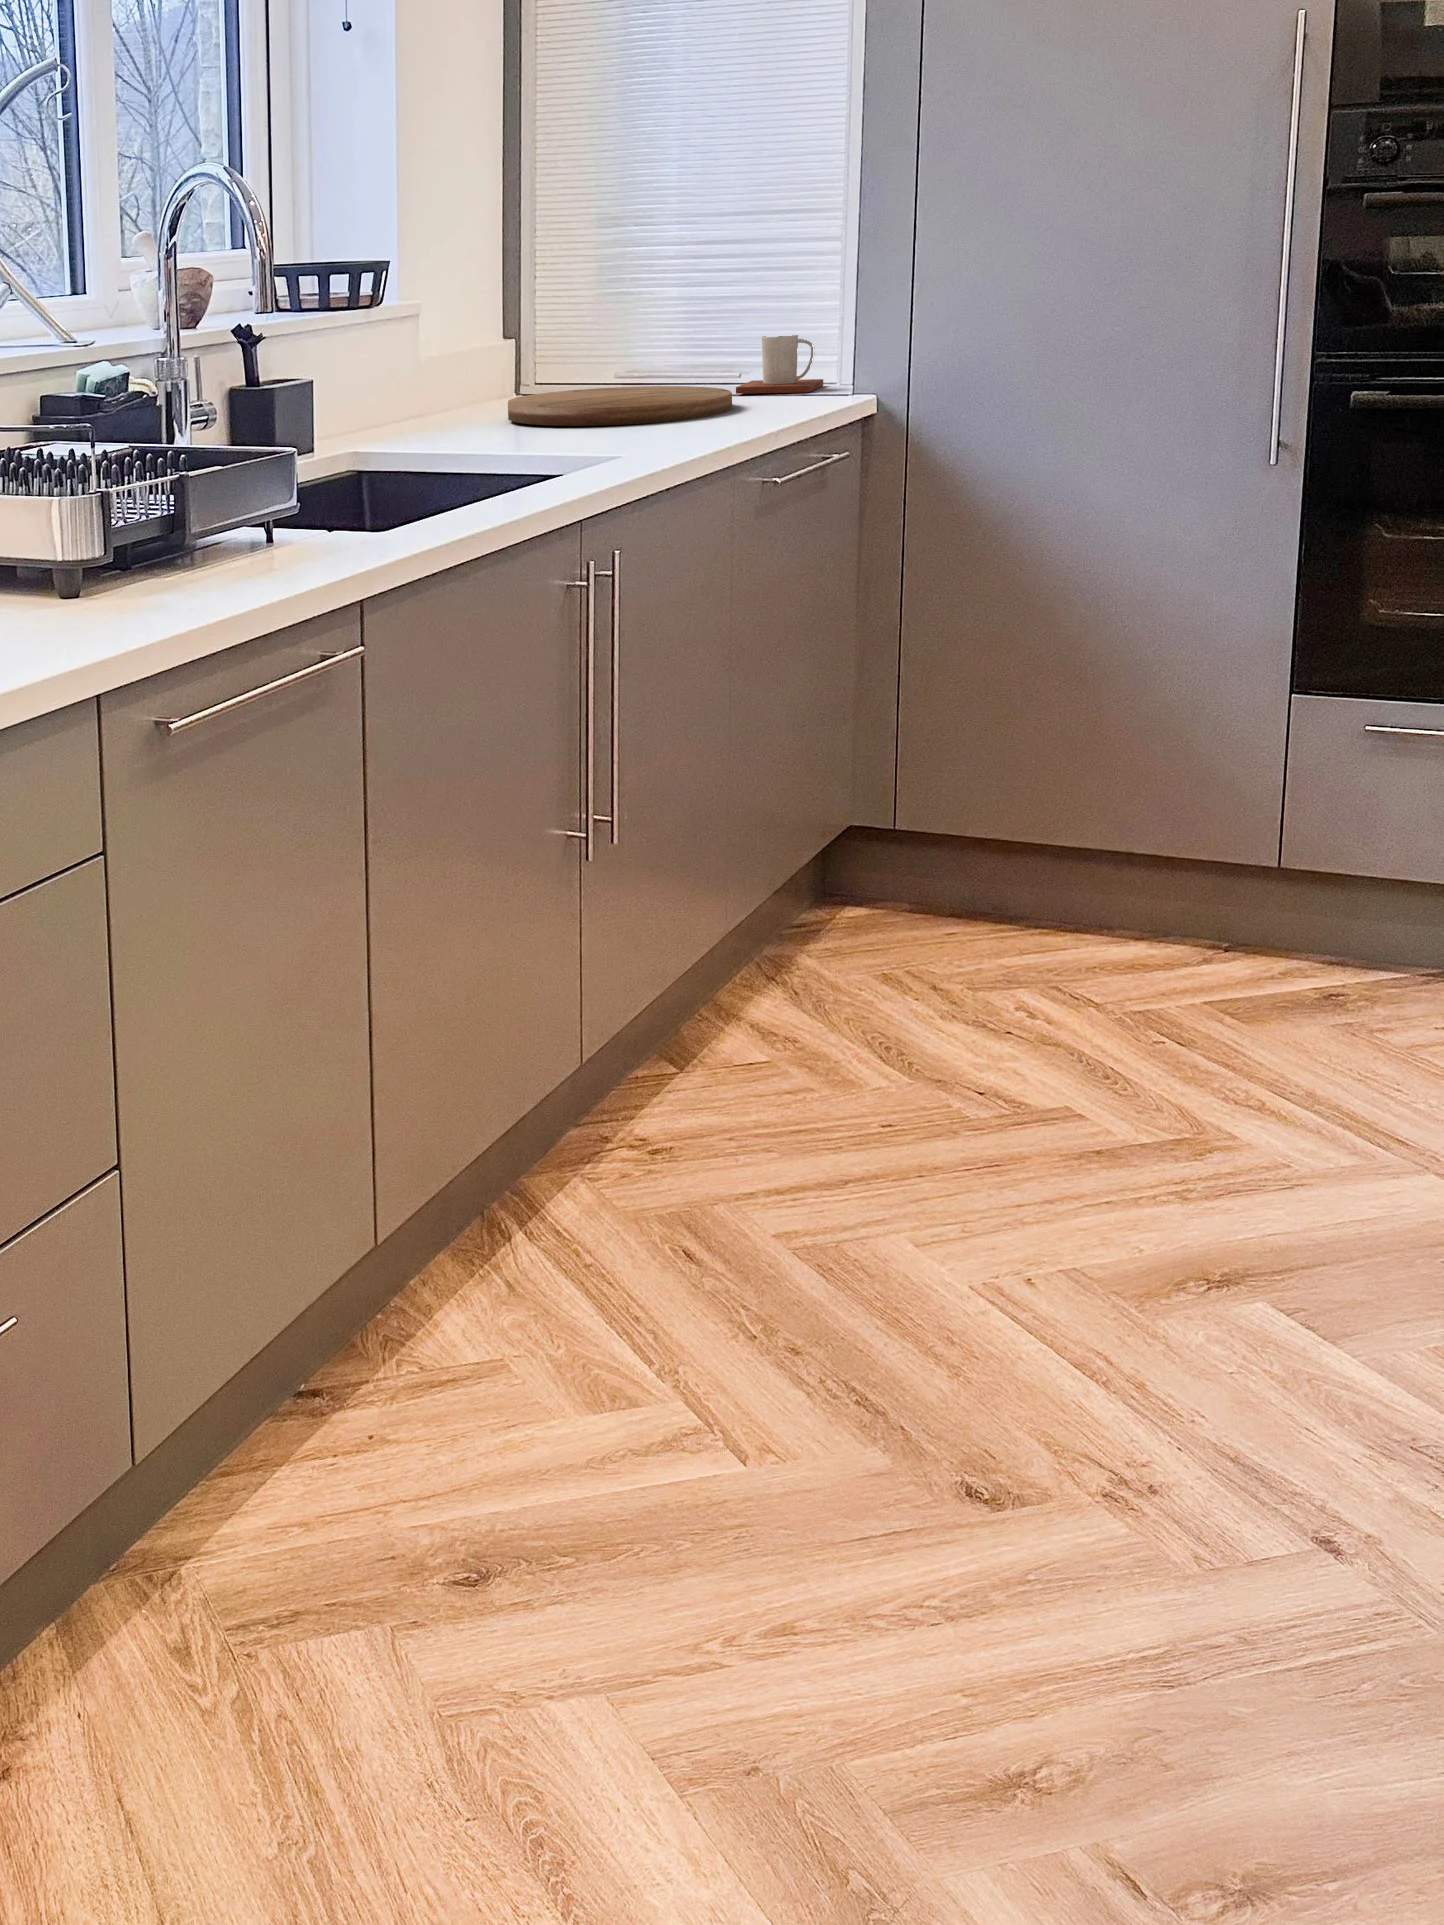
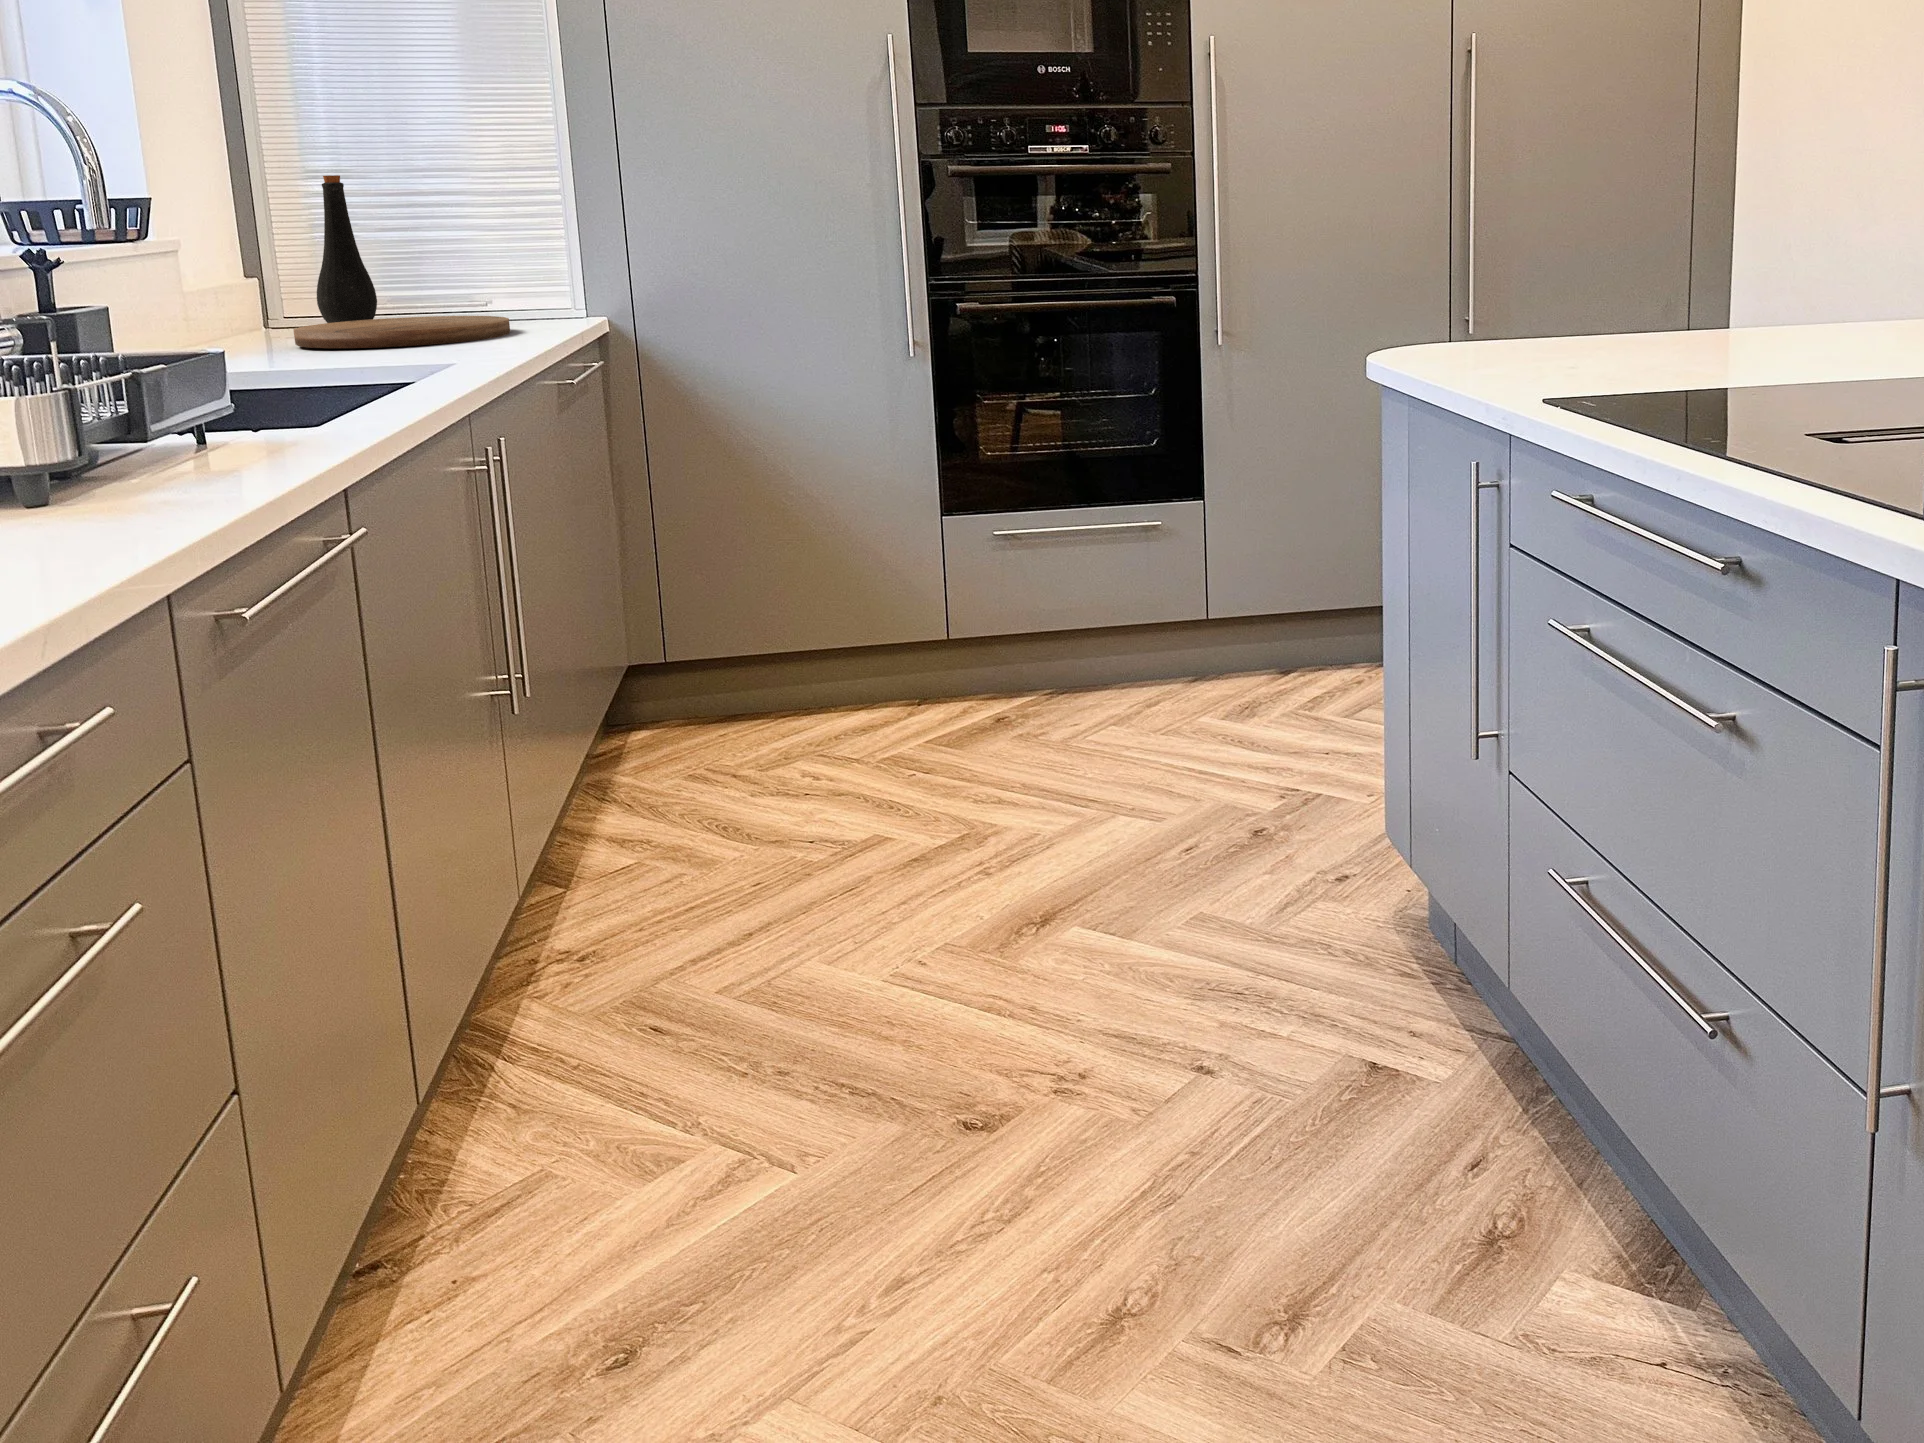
bottle: none [560,220,621,397] -> present [317,175,377,323]
mug: present [736,335,823,394] -> none [496,273,565,322]

